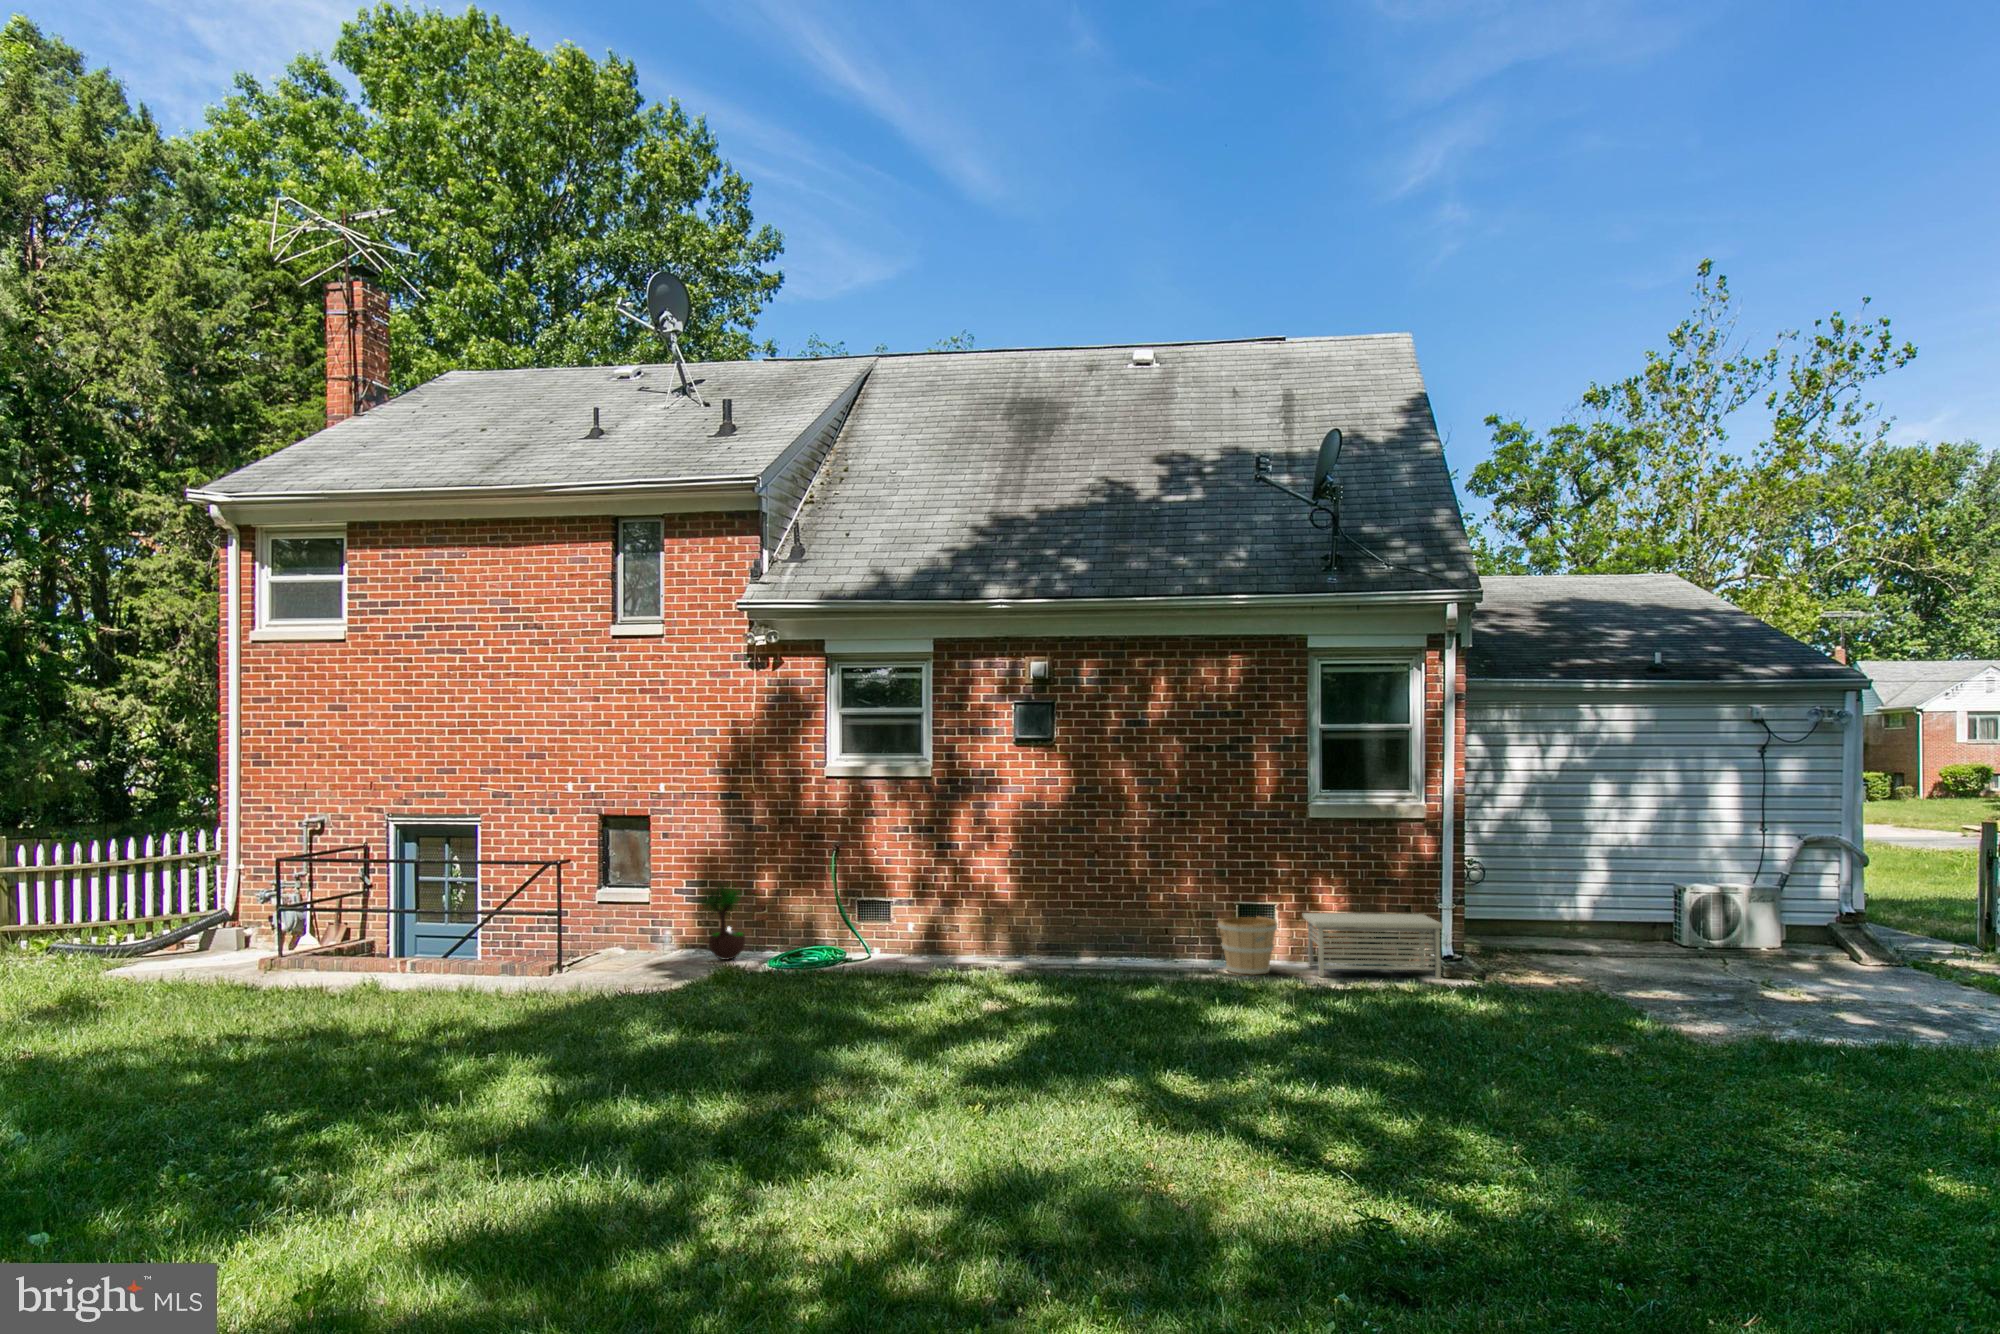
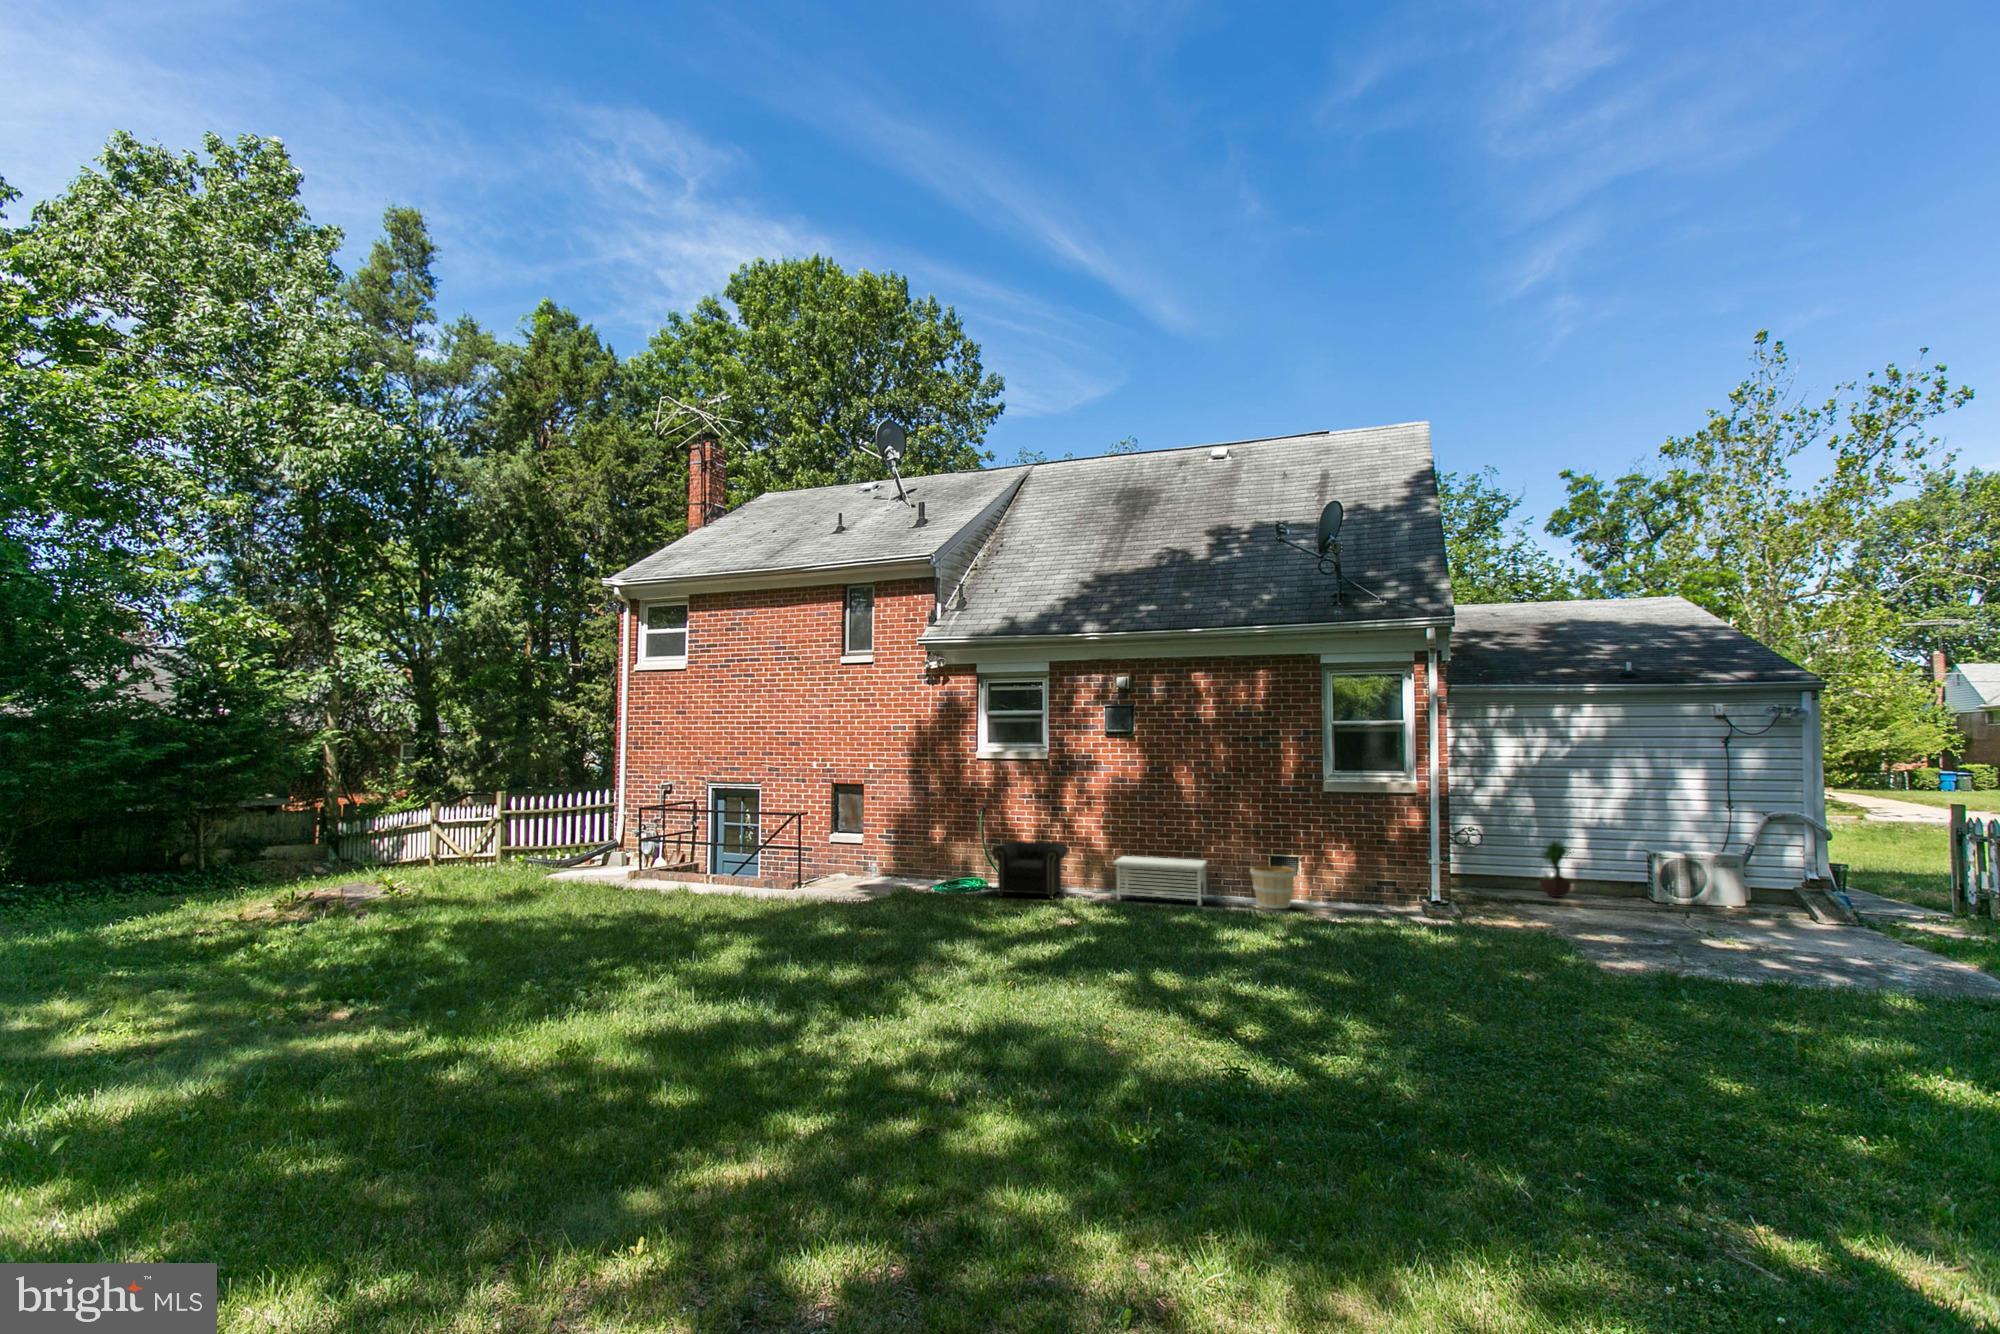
potted tree: present [699,883,745,960] -> present [1539,839,1574,897]
armchair: none [861,894,965,976] -> present [992,841,1068,899]
storage bench: present [1303,913,1443,979] -> present [1114,856,1207,906]

